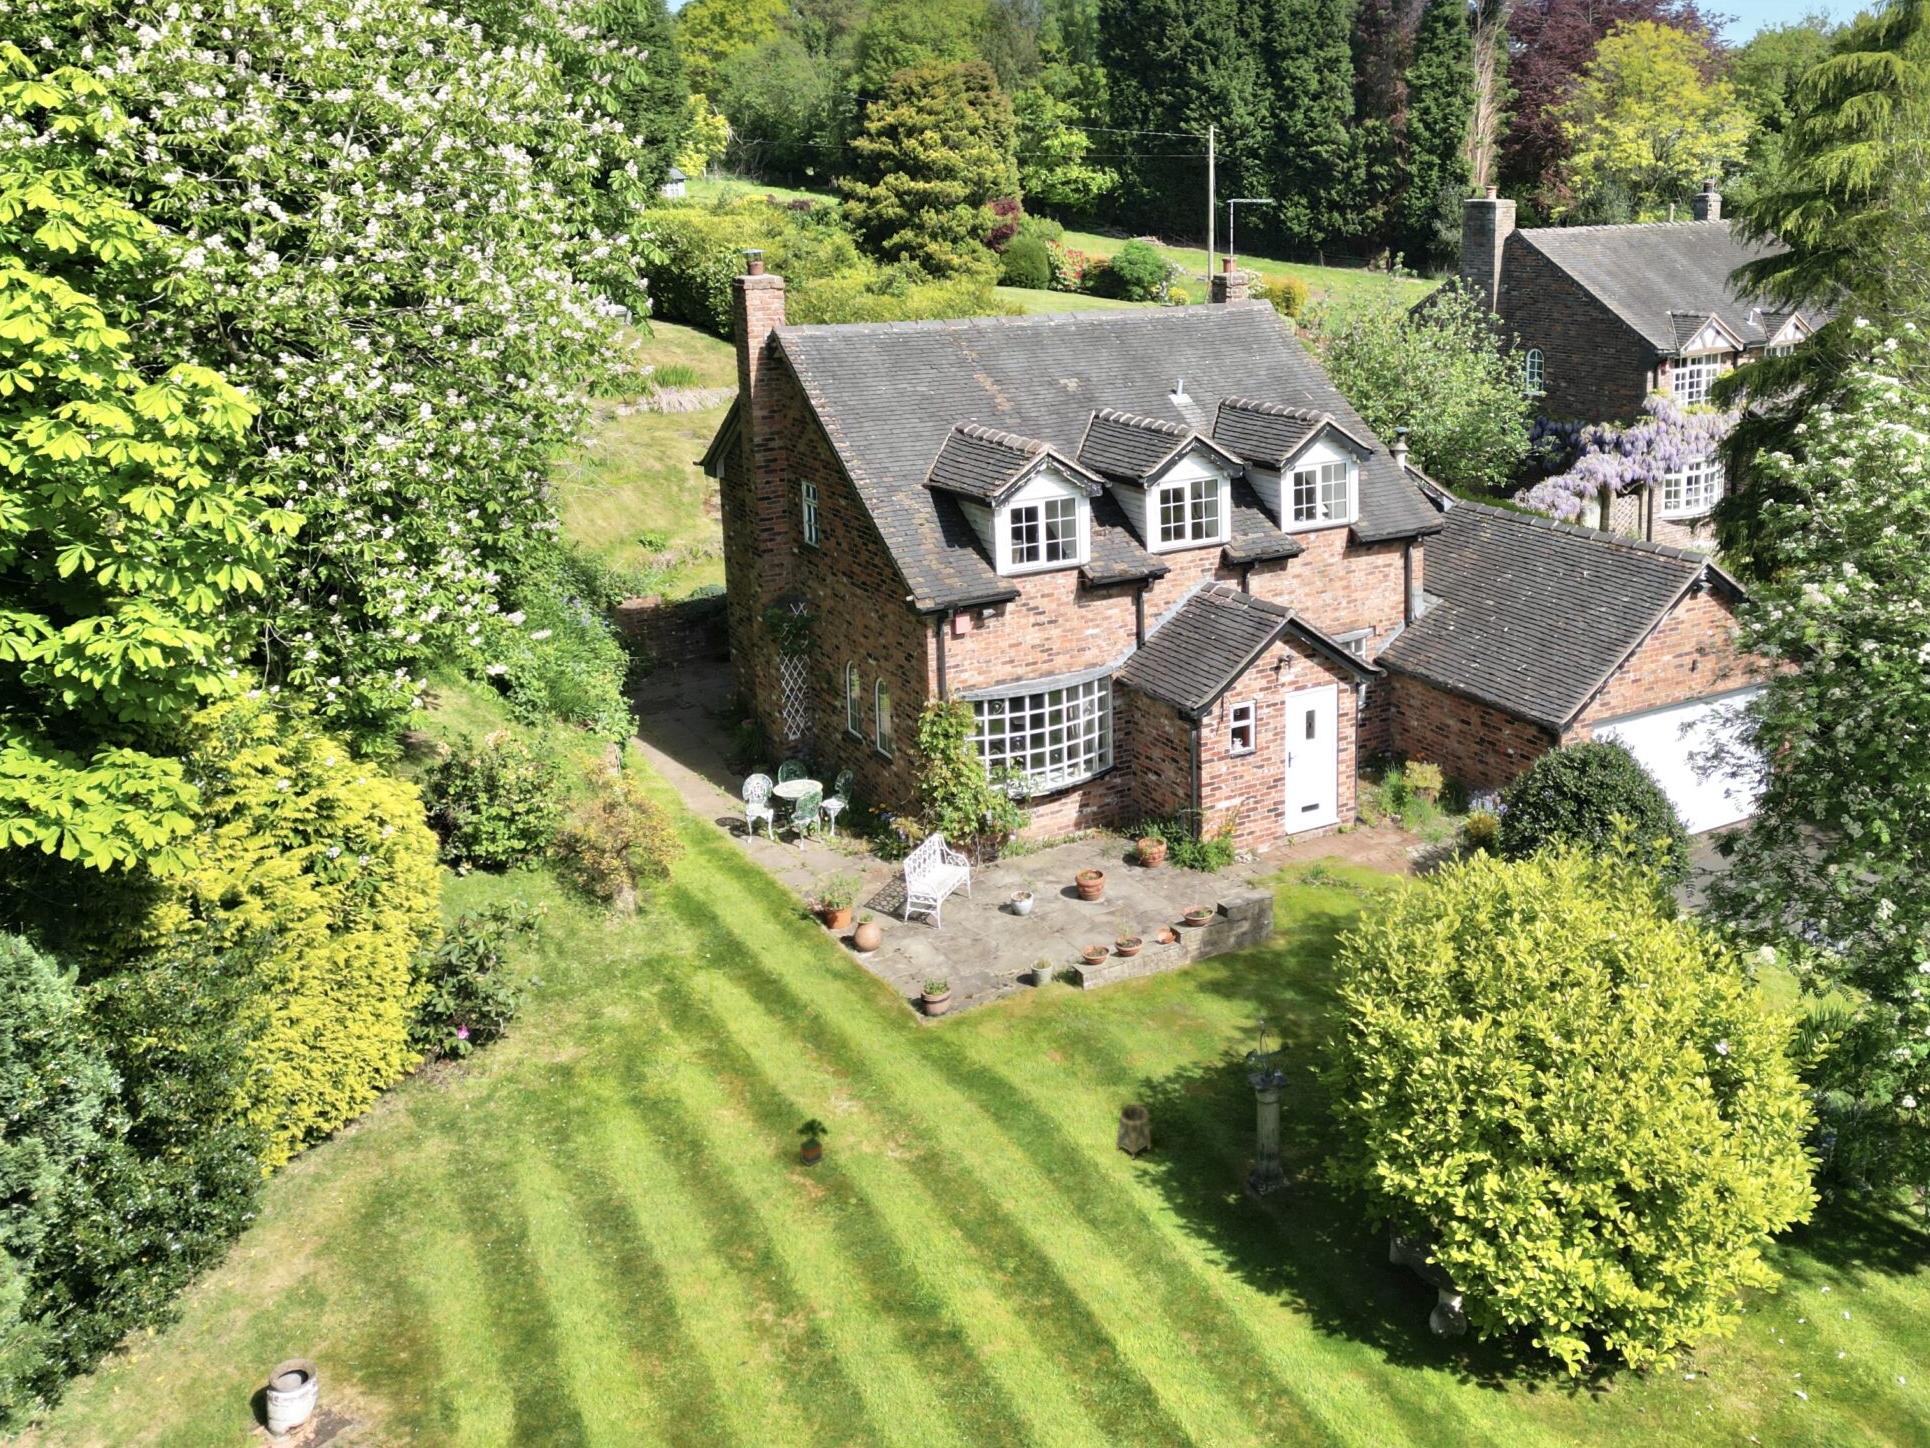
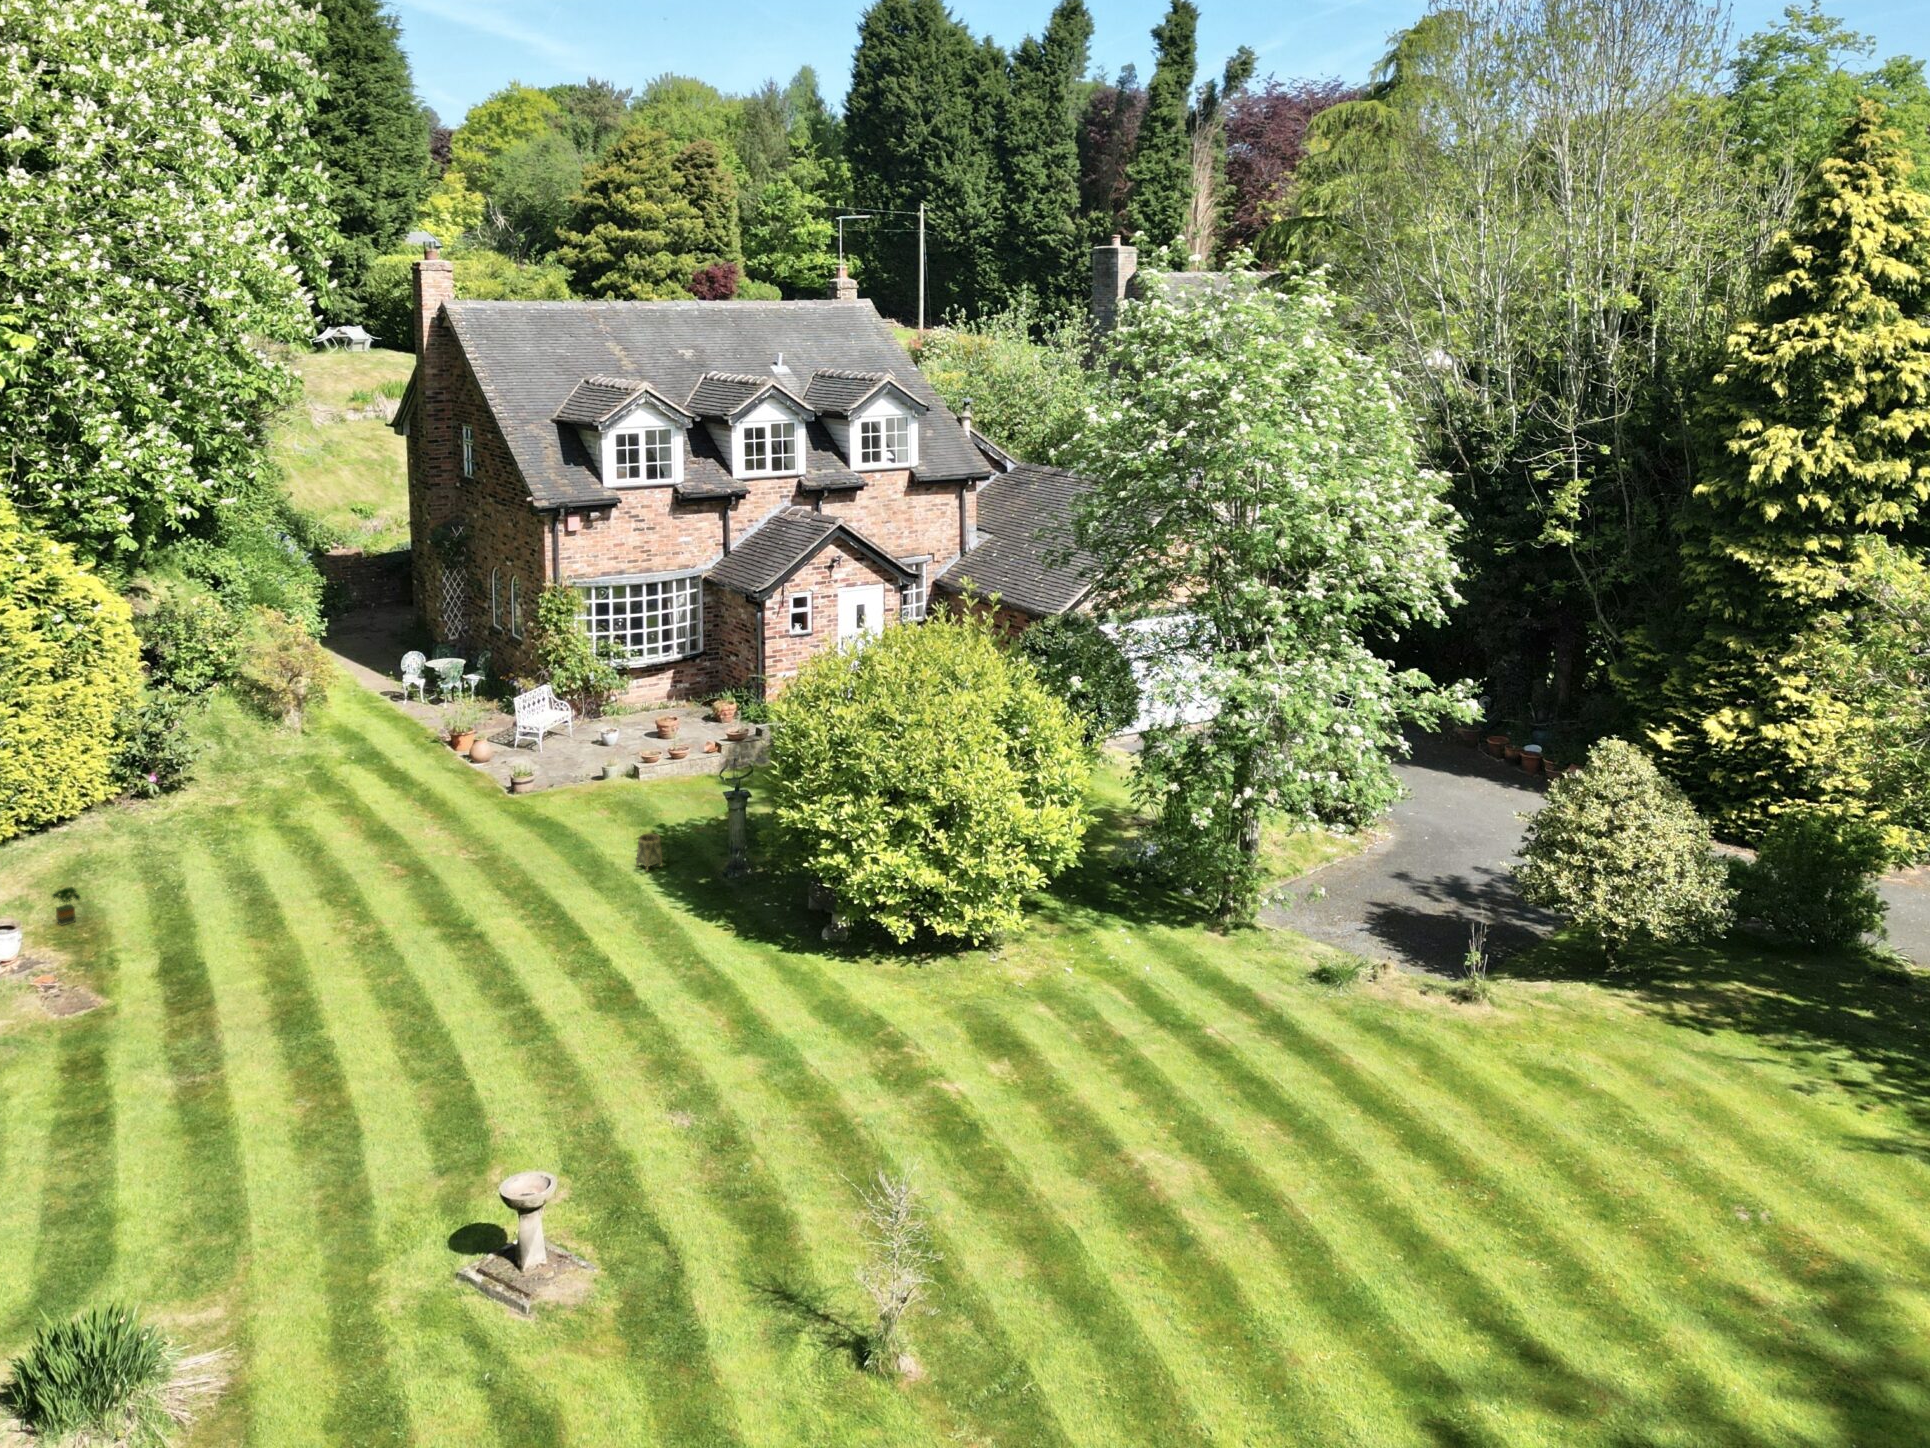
potted tree: present [797,1118,828,1166] -> present [52,887,80,925]

